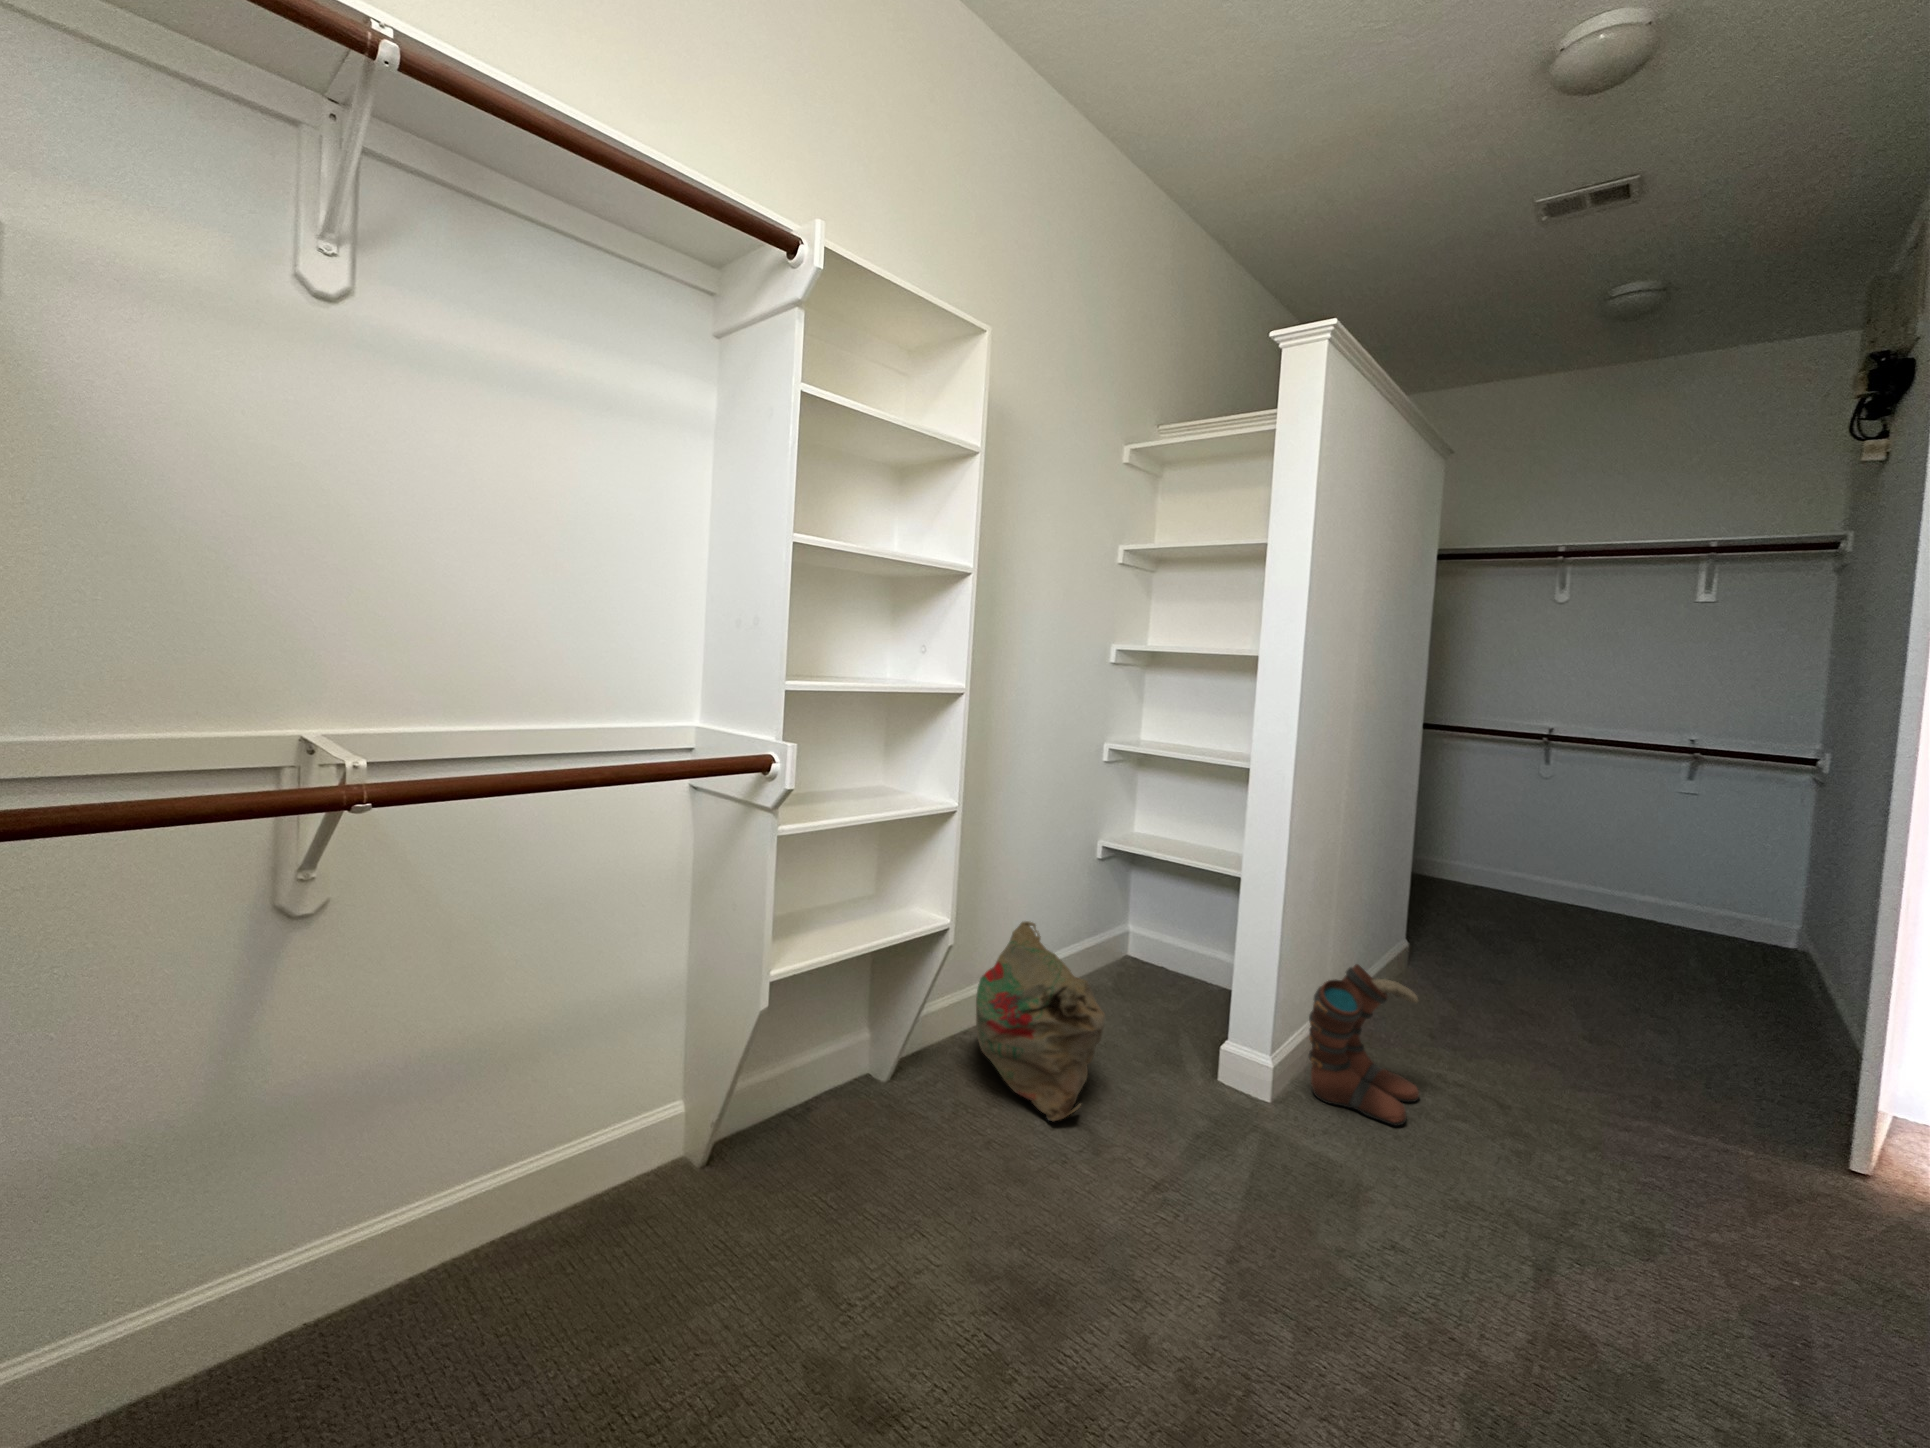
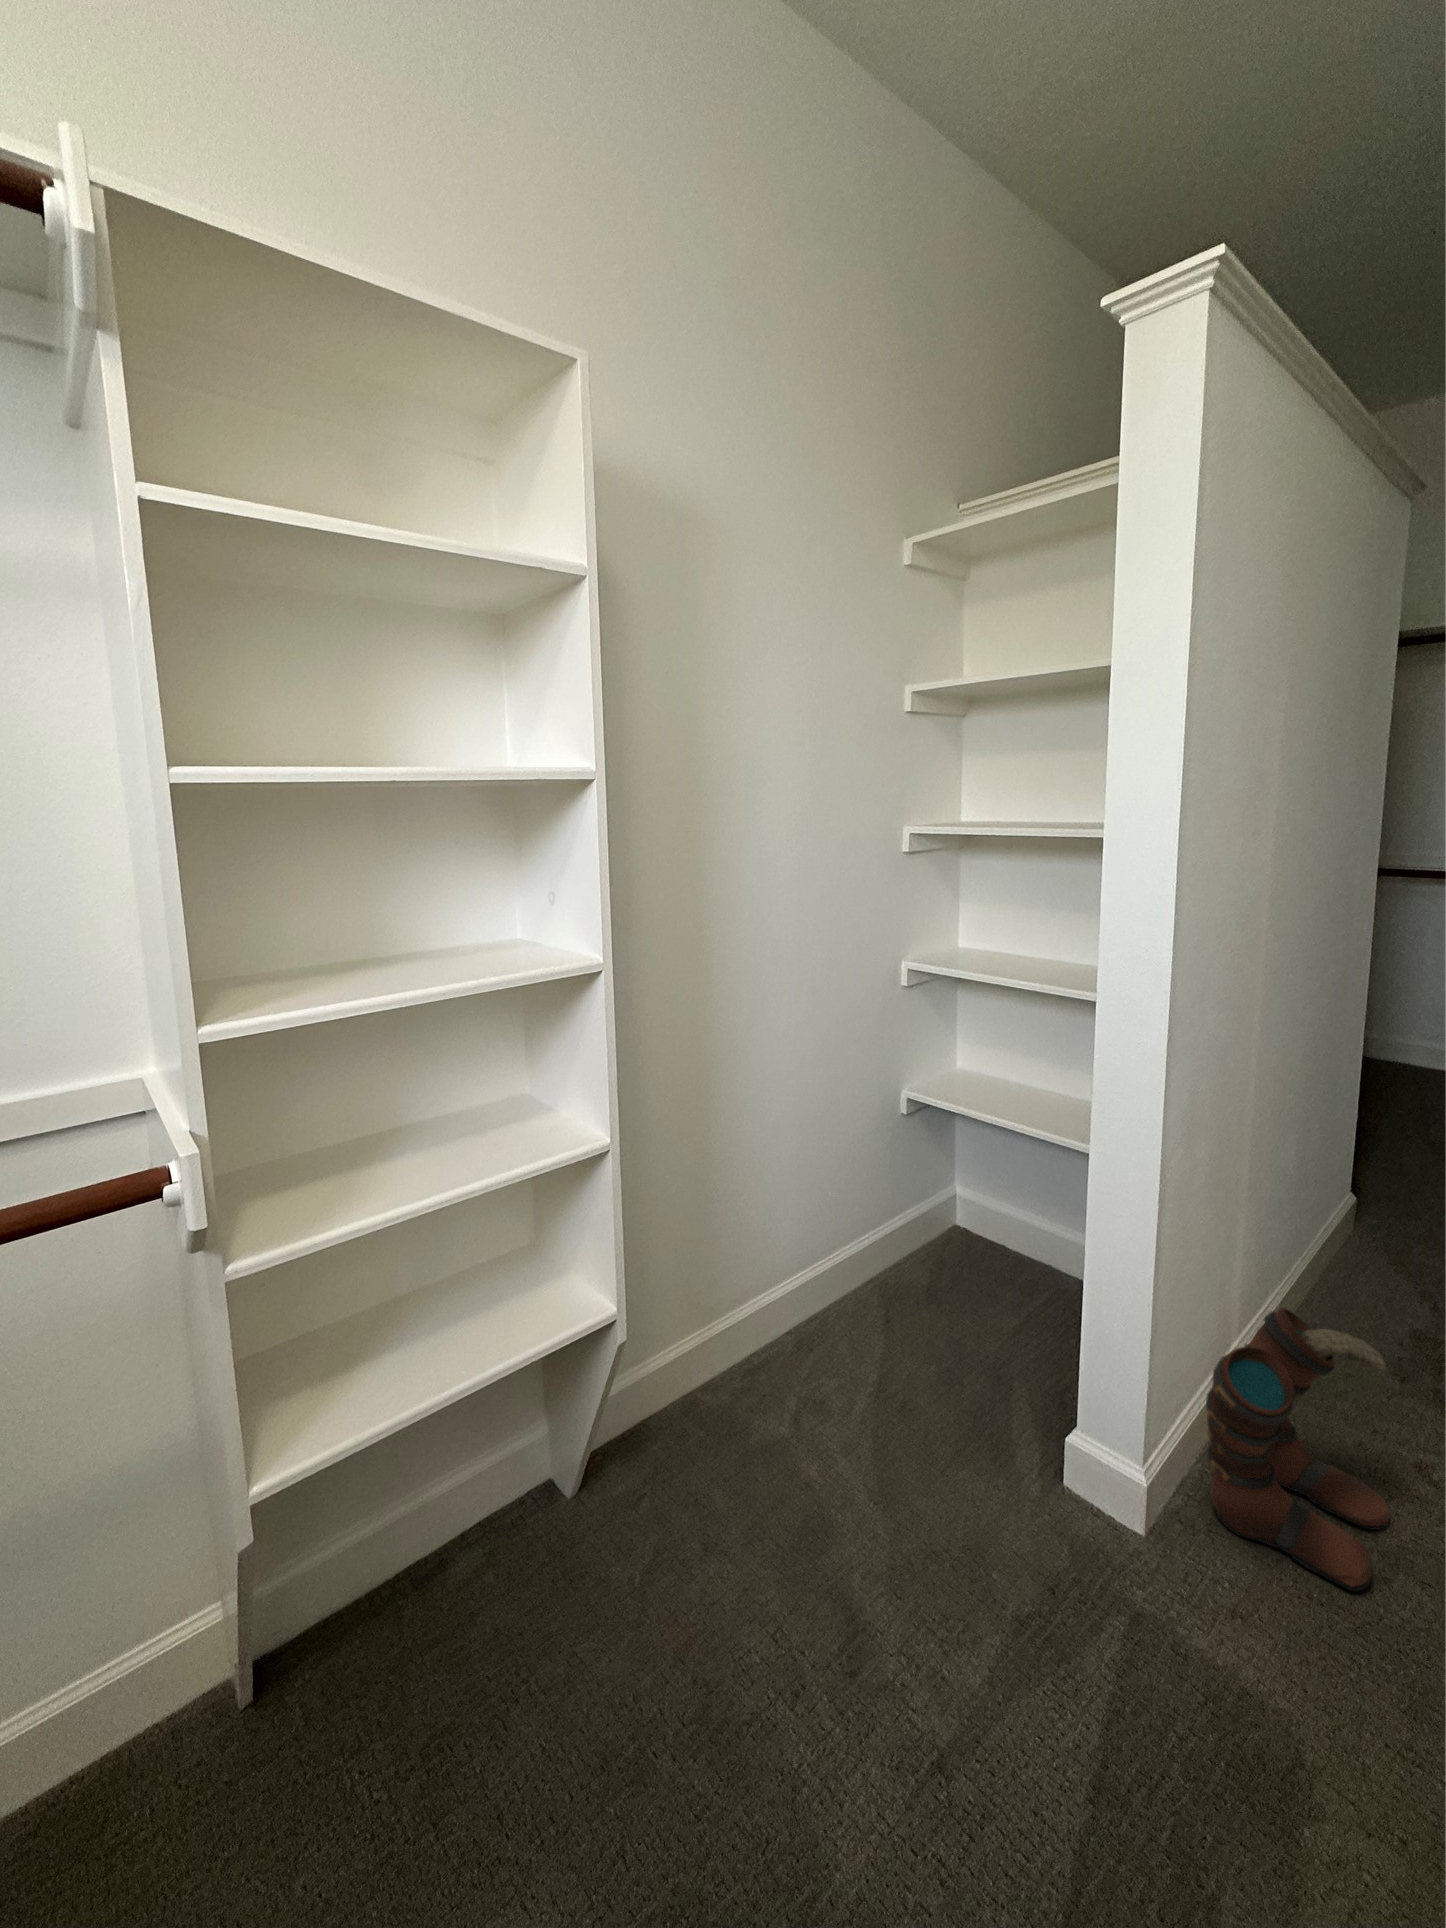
bag: present [976,921,1105,1121] -> none [702,1243,888,1598]

